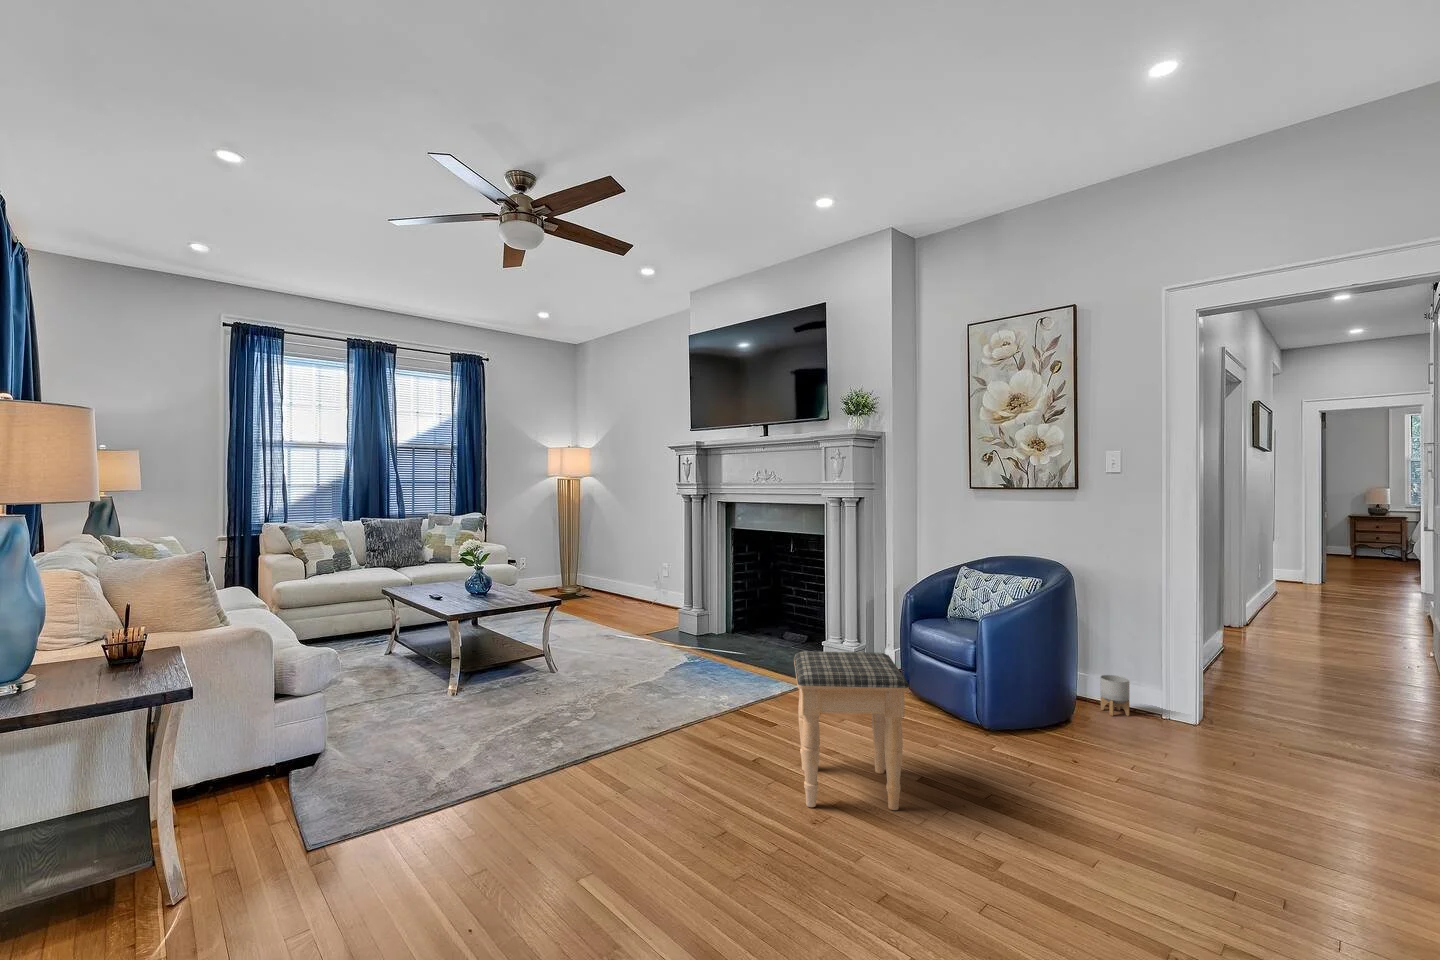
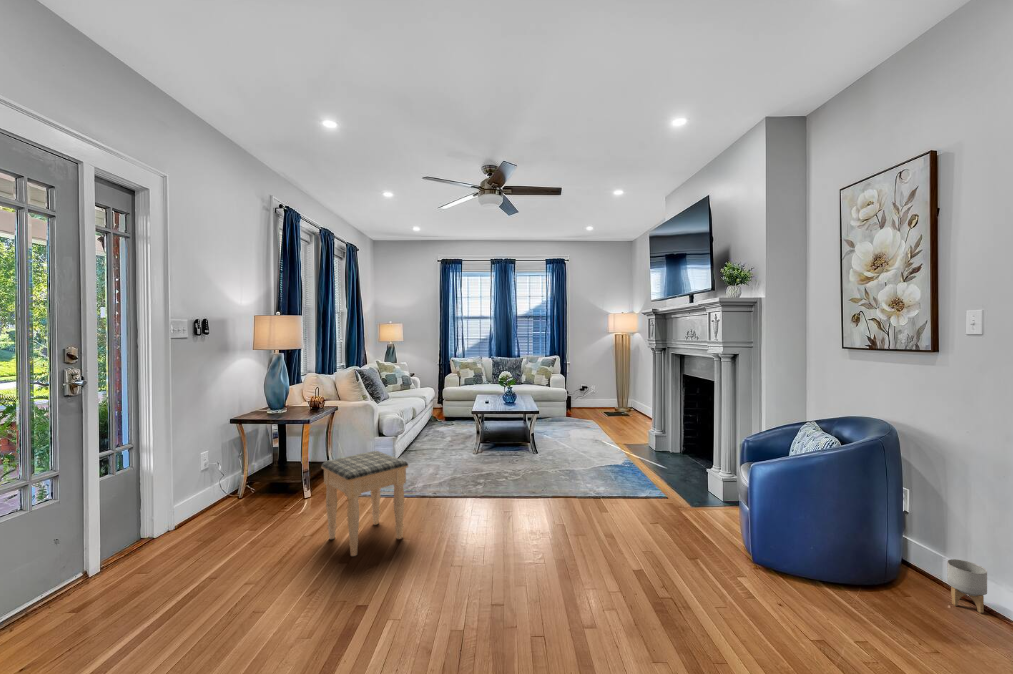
footstool: present [794,651,909,810] -> present [321,451,408,556]

